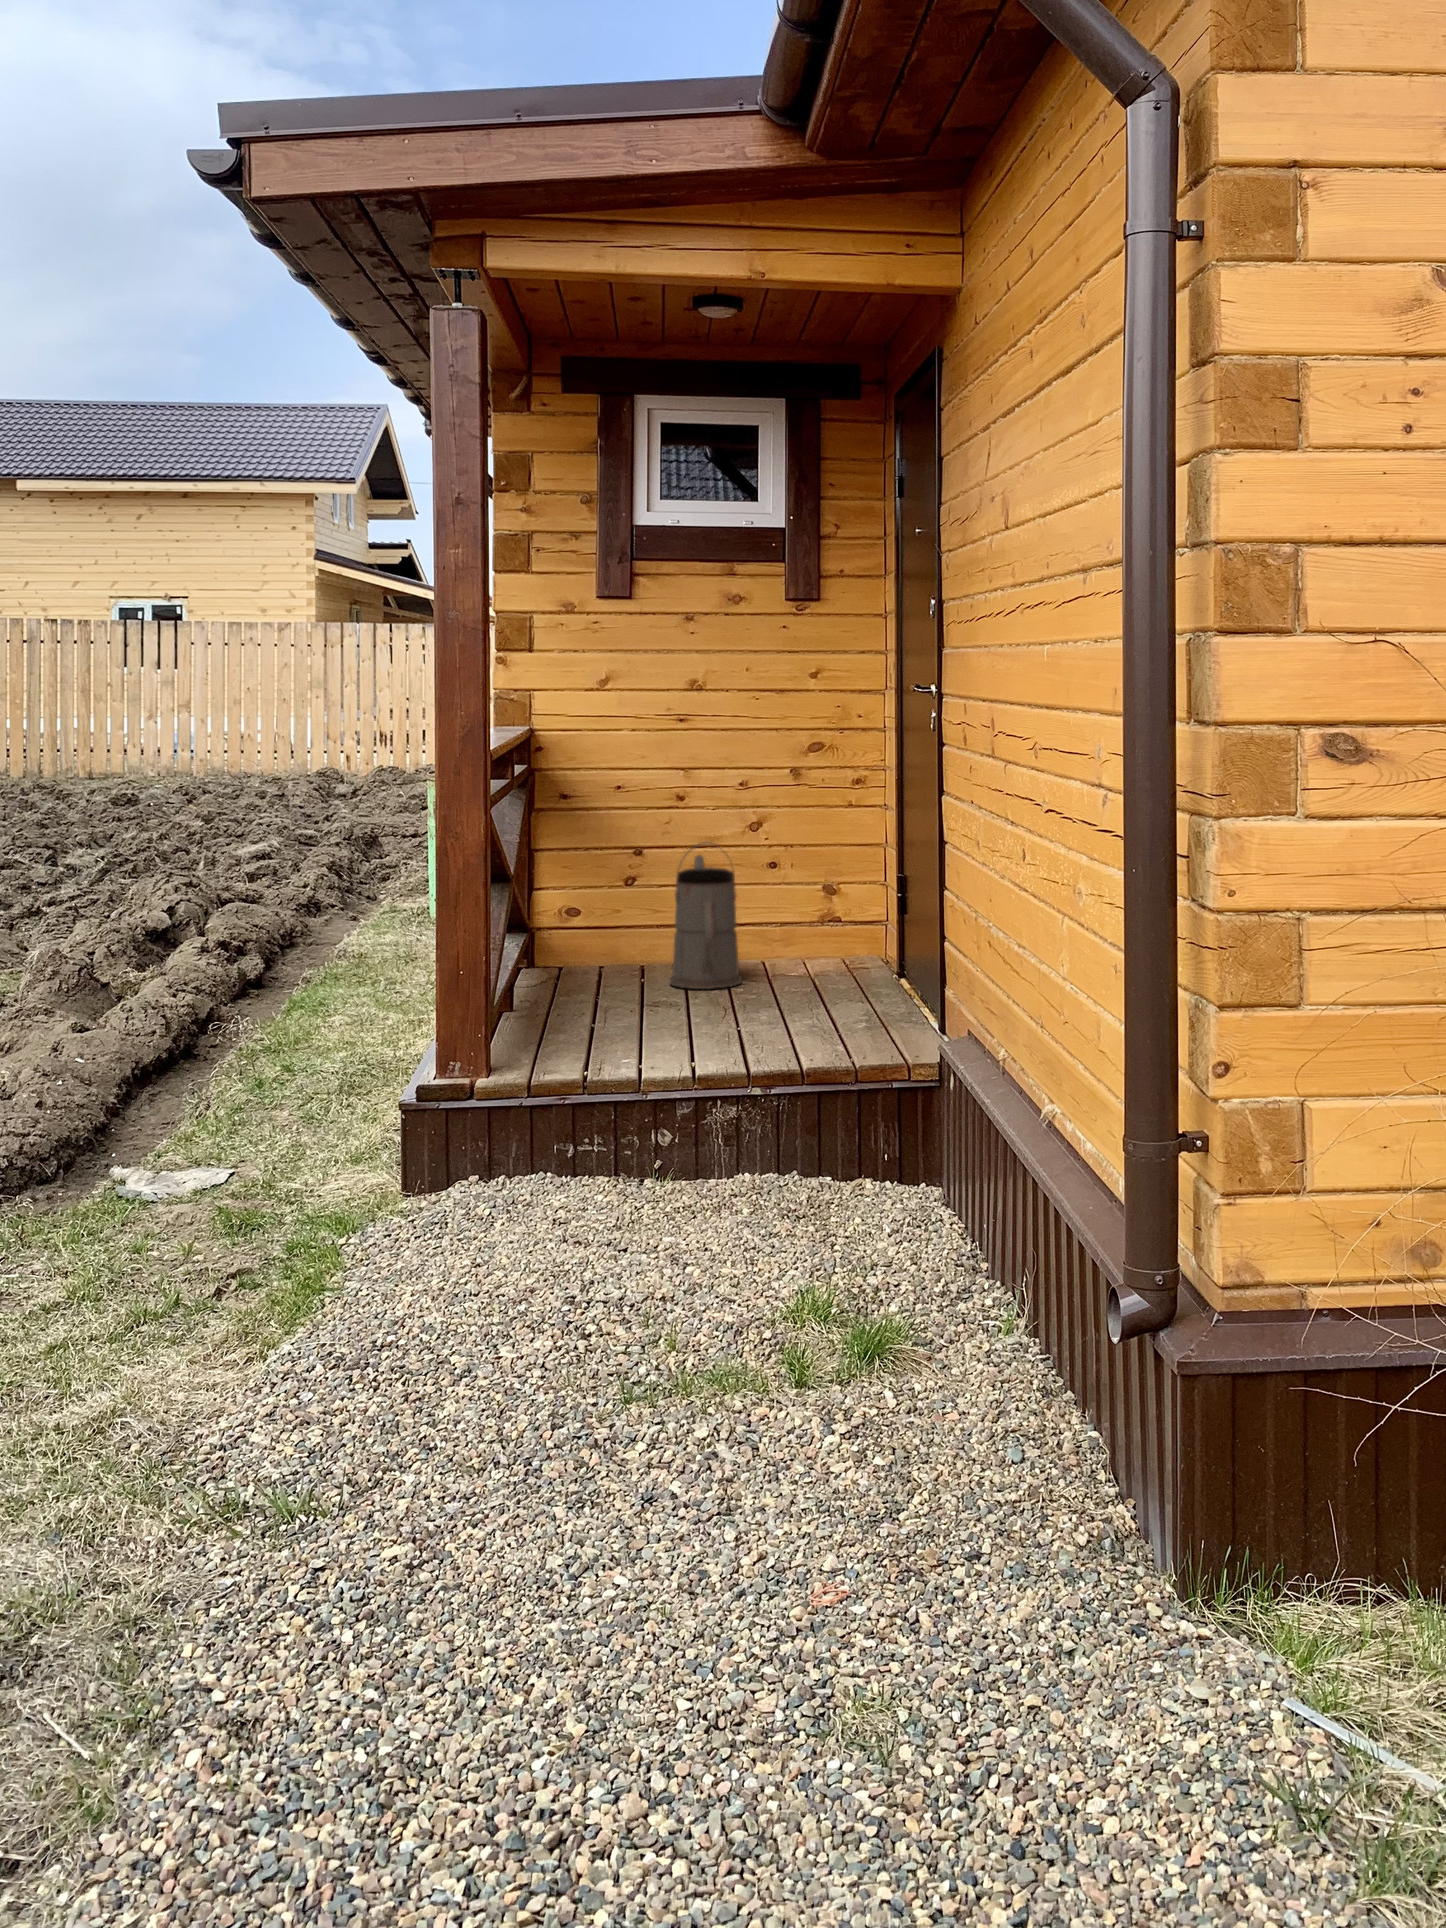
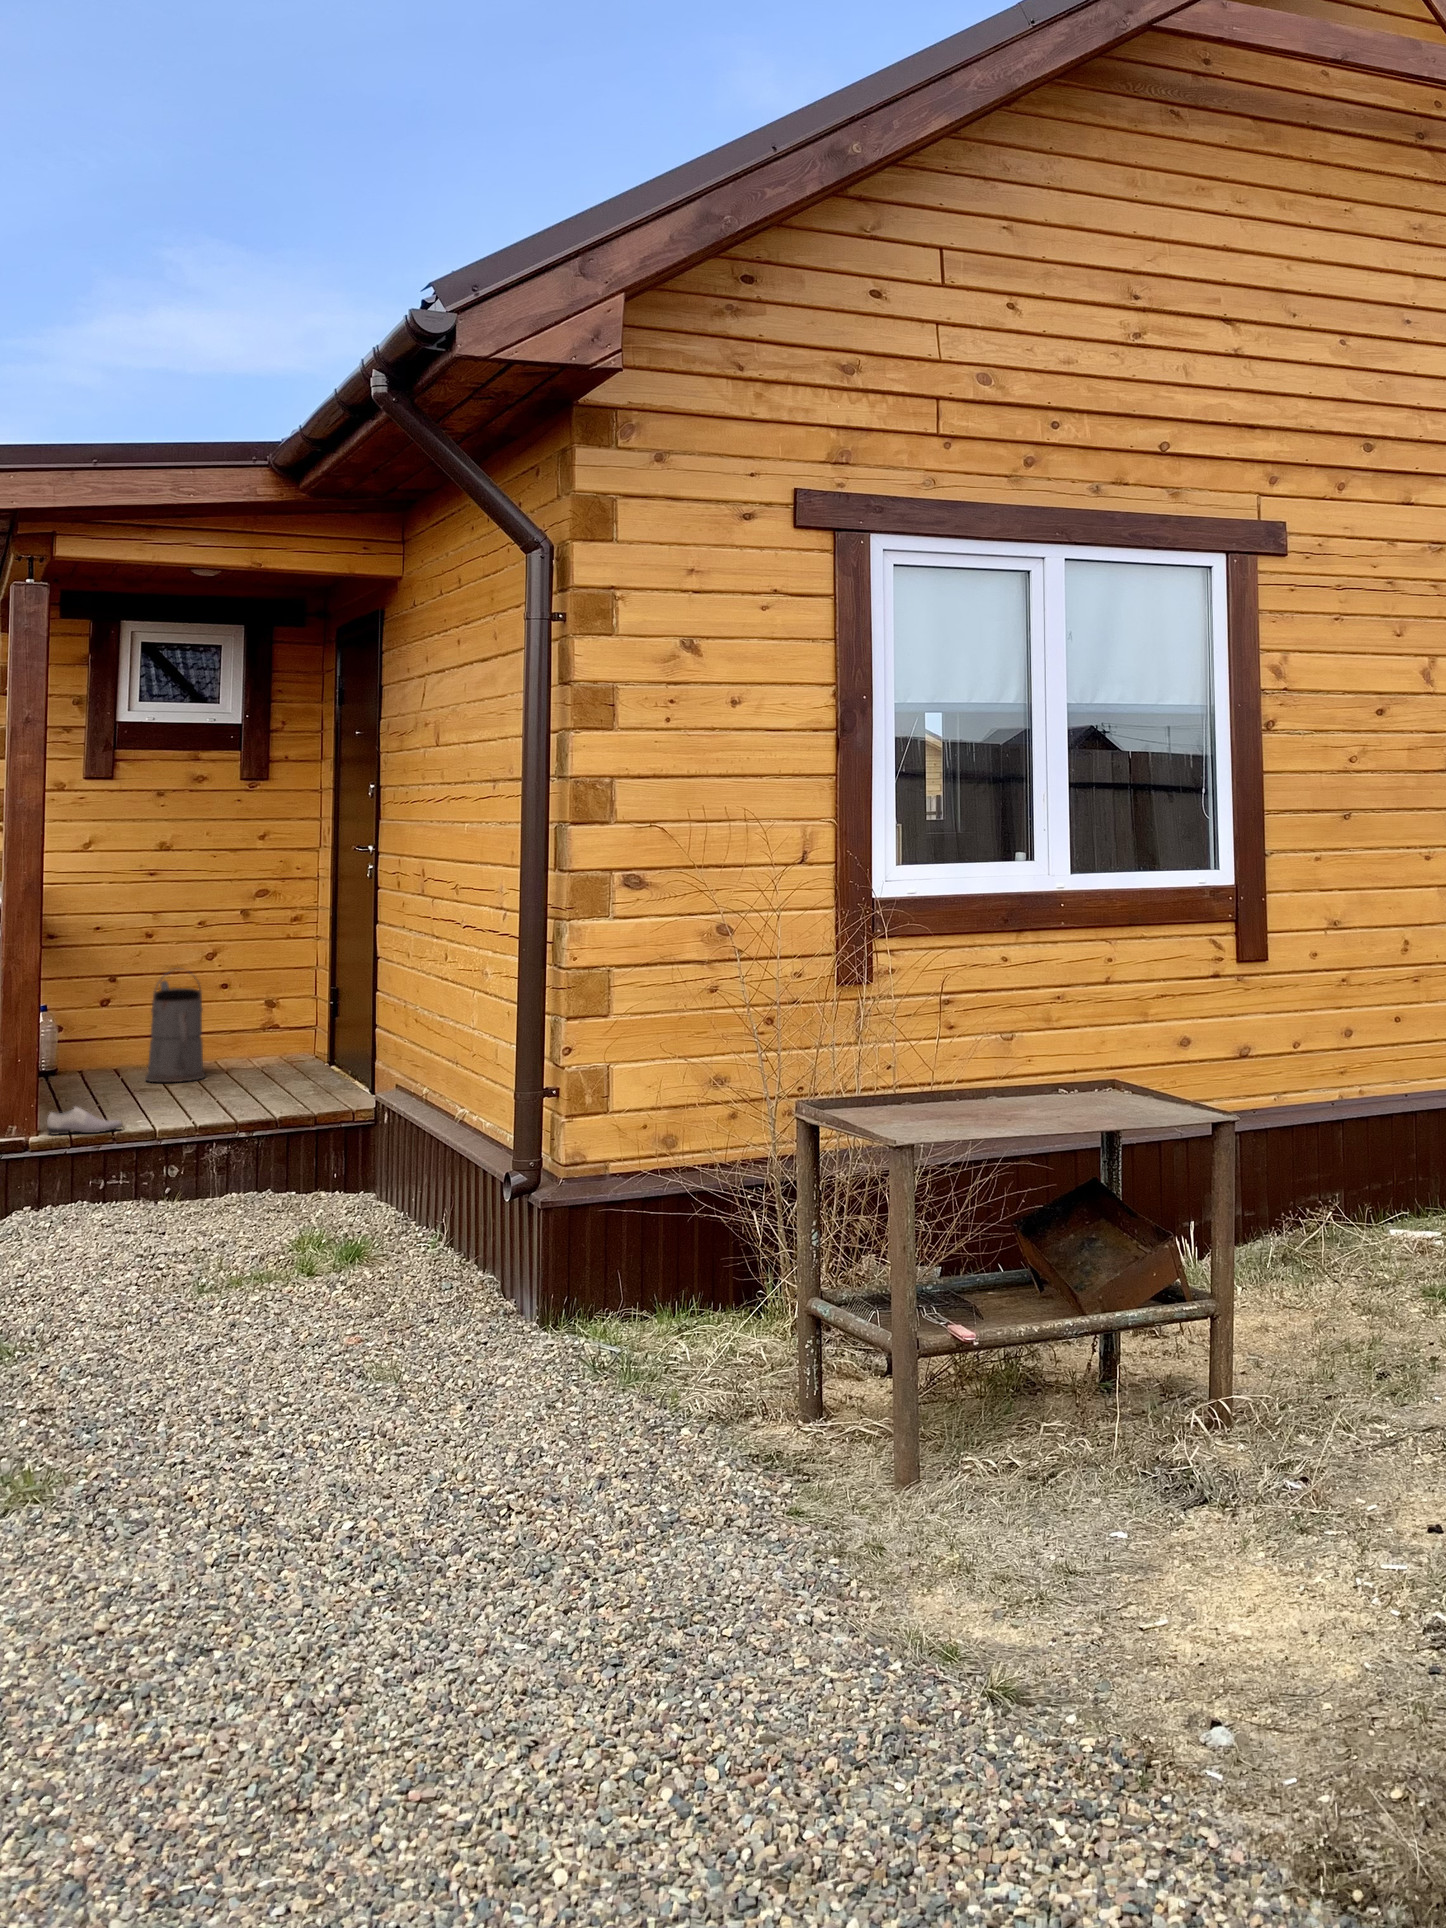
shoe: none [503,1035,599,1075] -> present [47,1106,122,1135]

